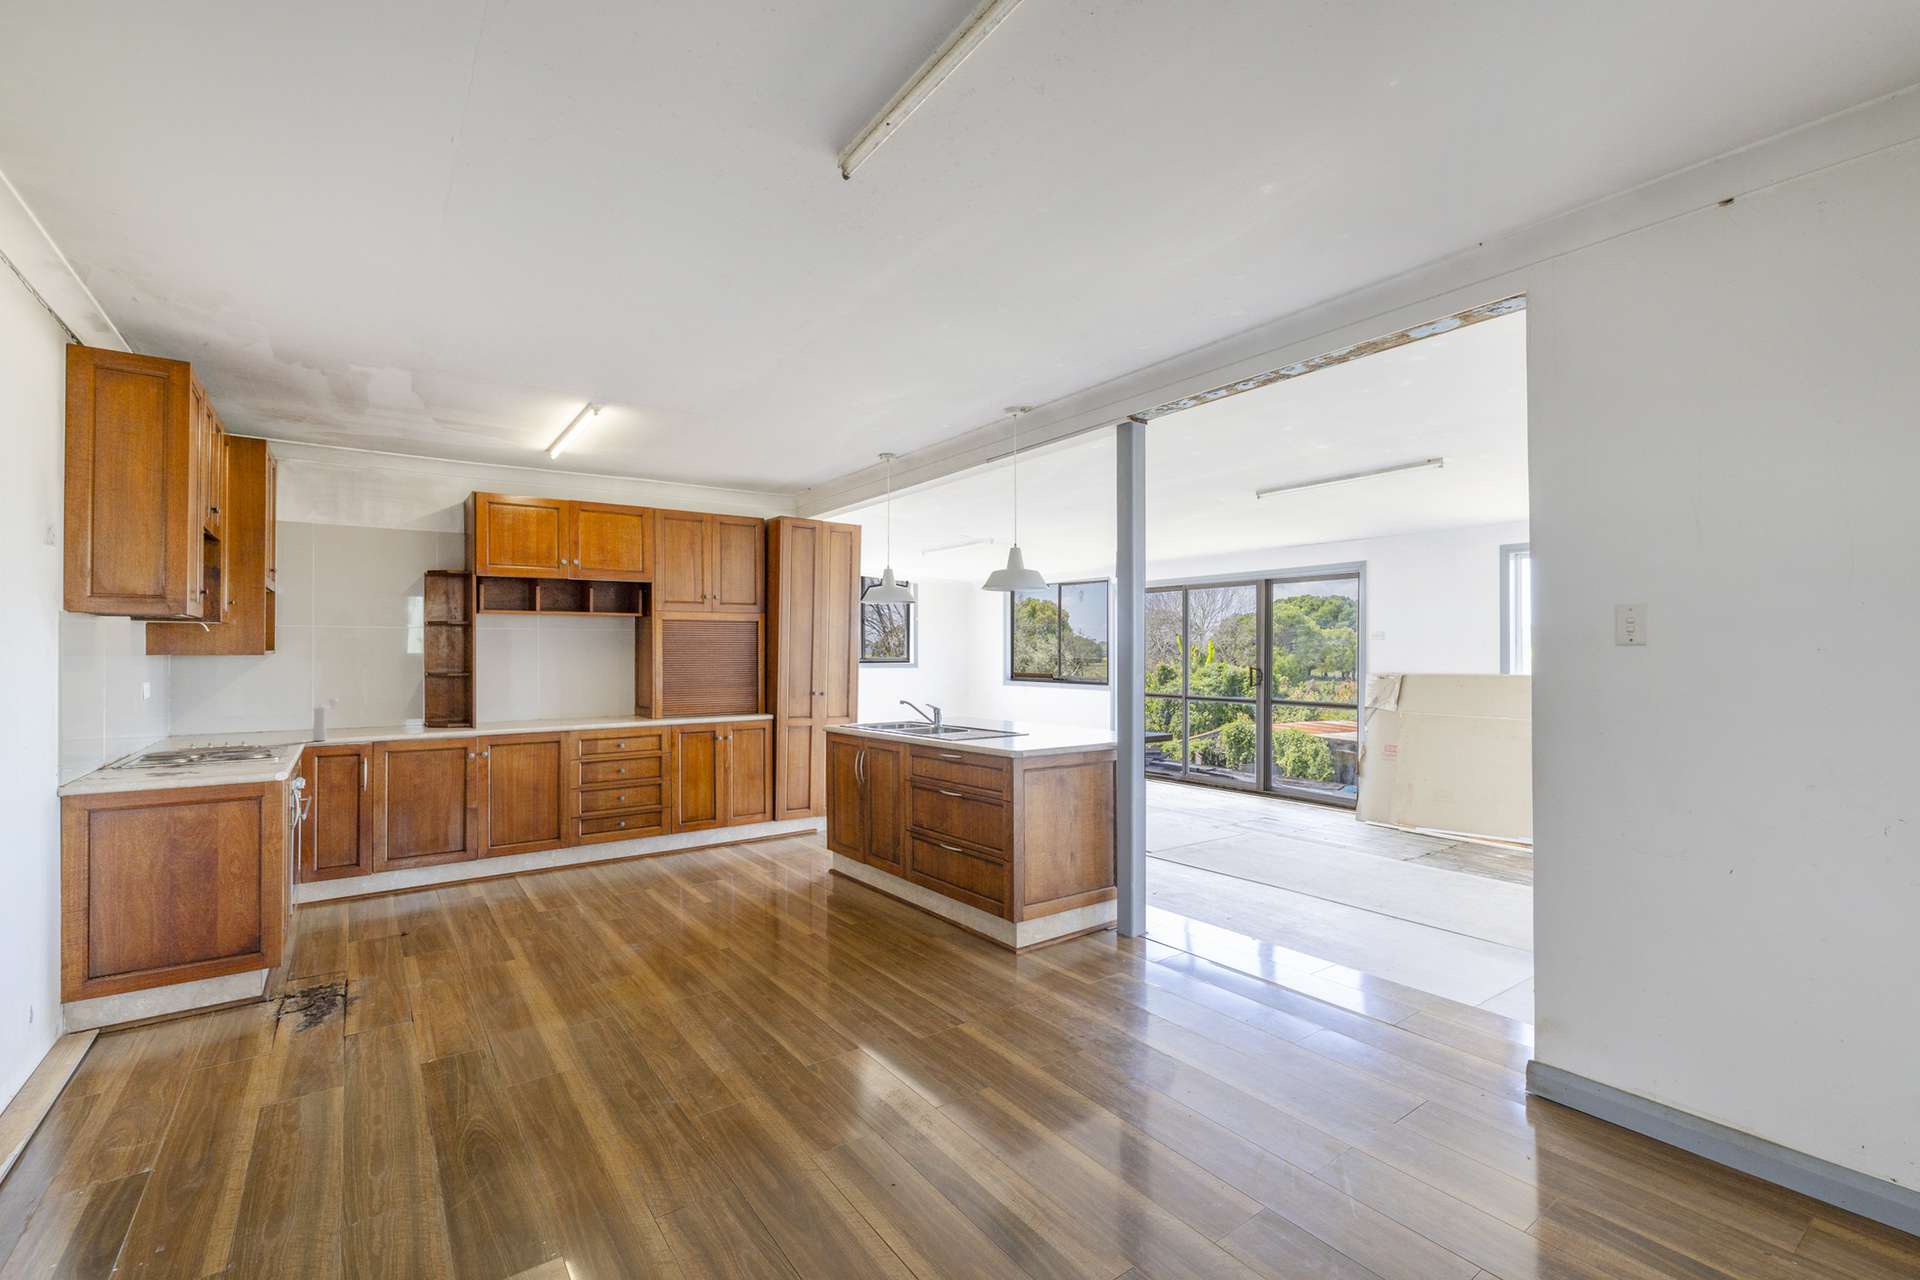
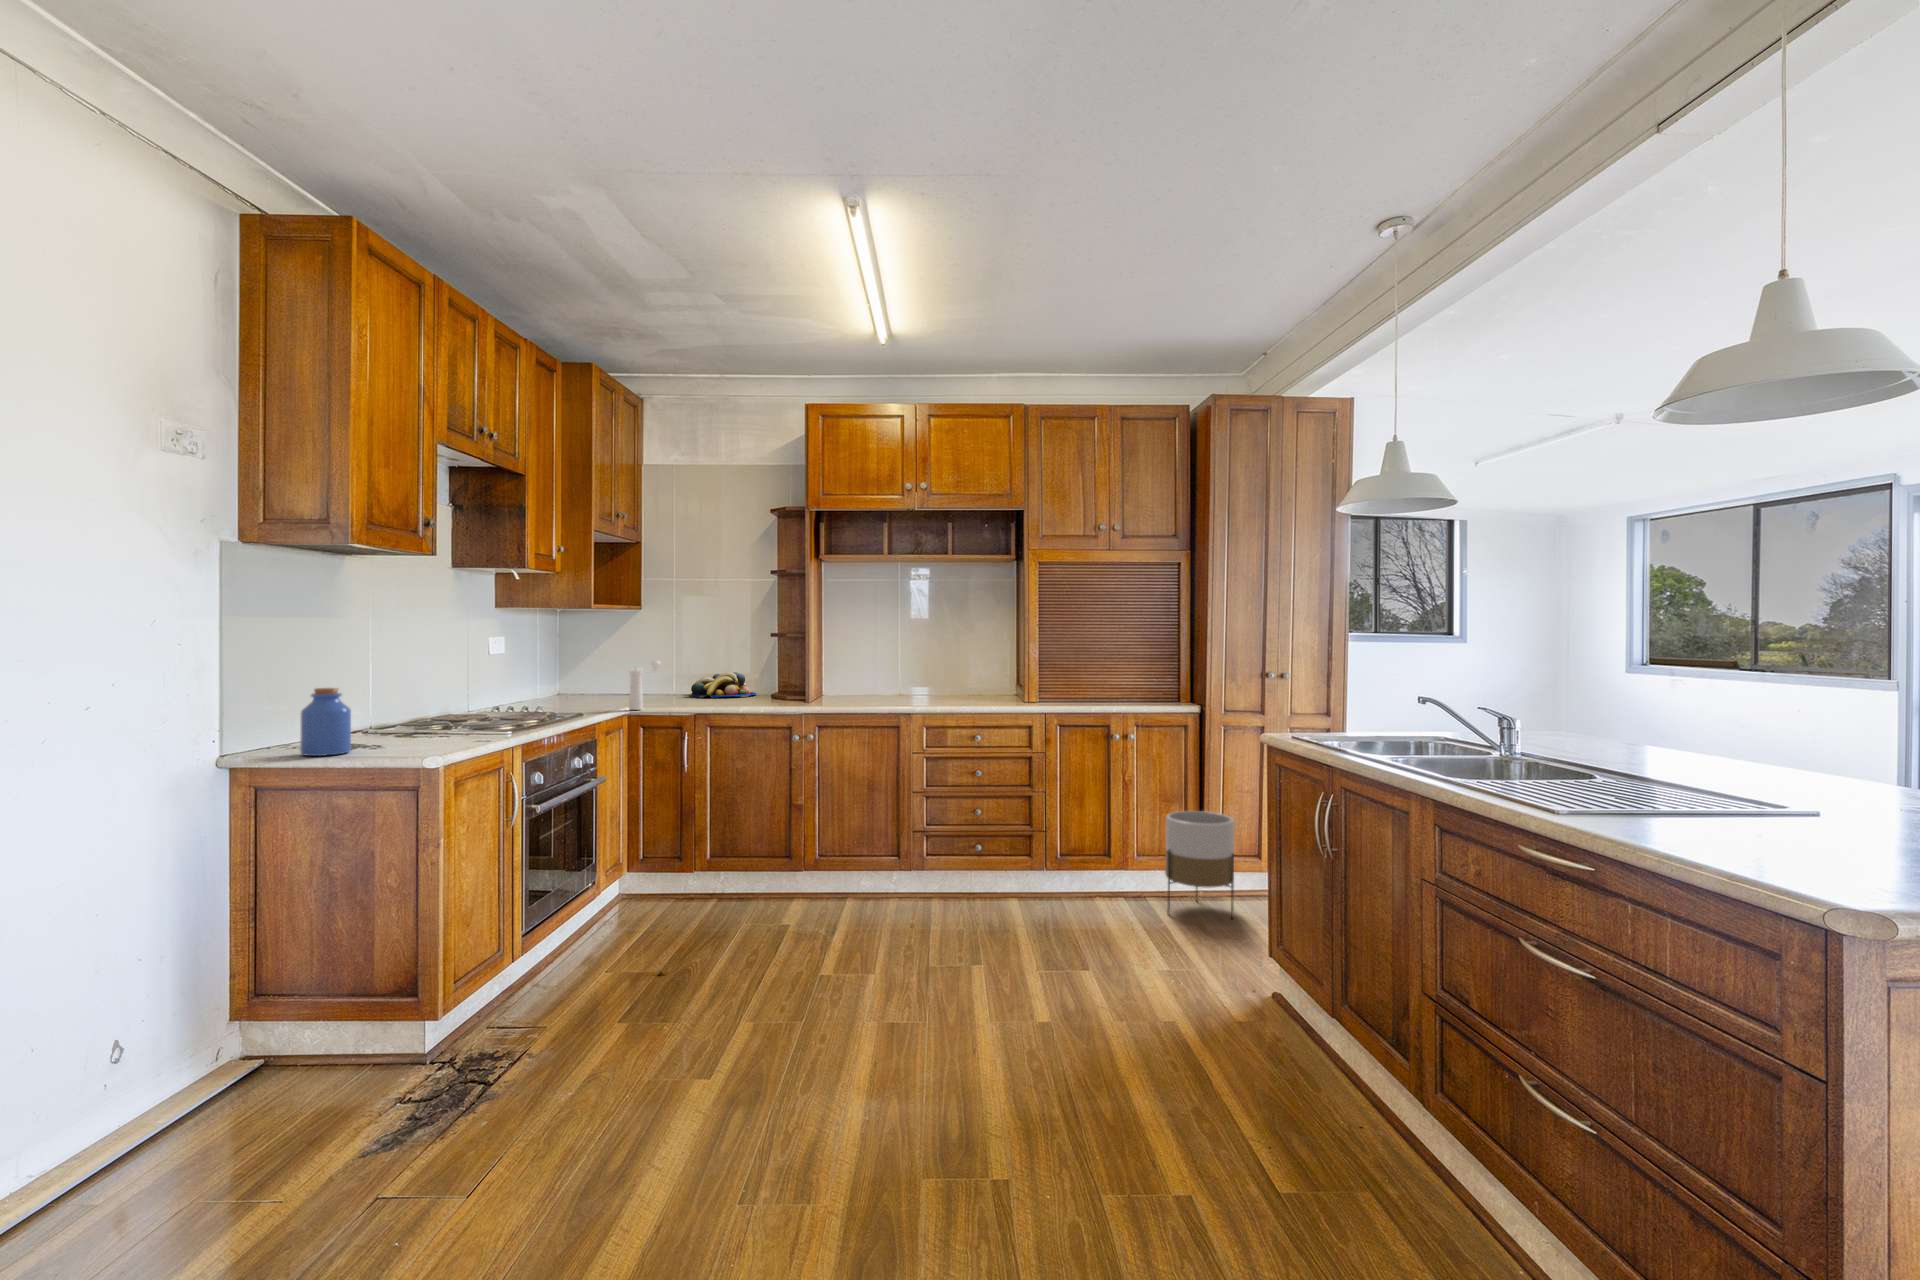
fruit bowl: none [334,706,402,729] -> present [691,672,756,698]
jar: none [118,728,165,784] -> present [300,688,351,756]
planter: none [755,784,799,852] -> present [1165,811,1234,918]

